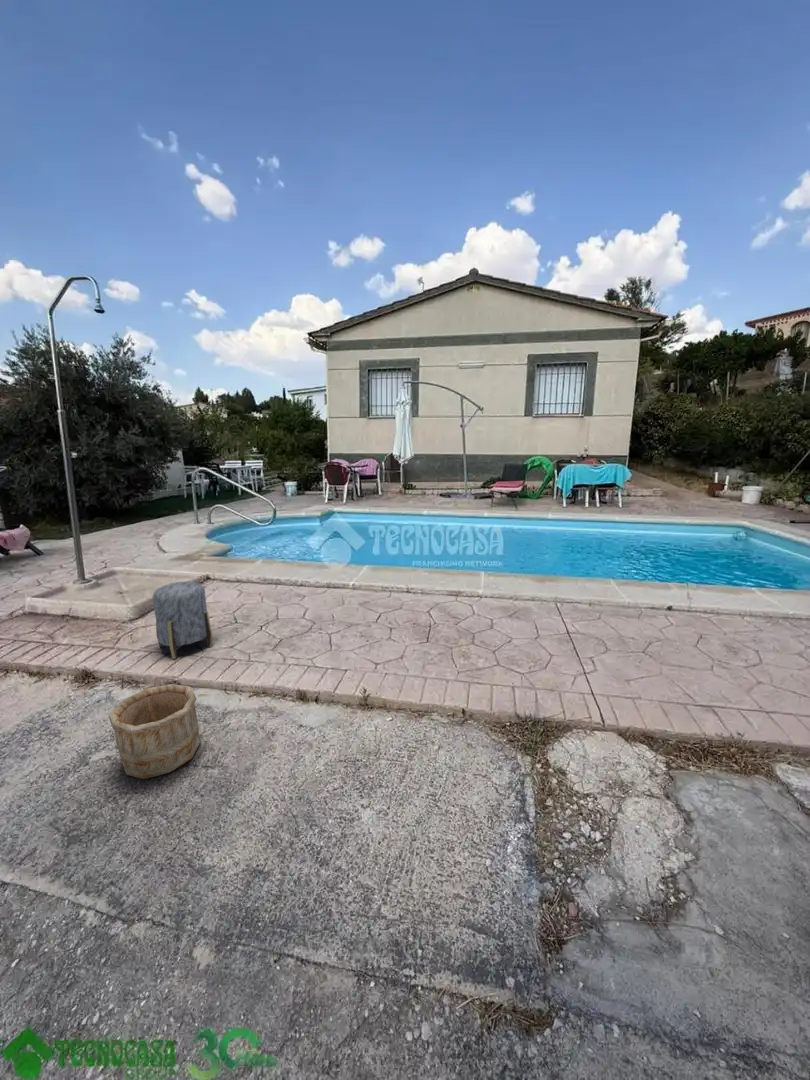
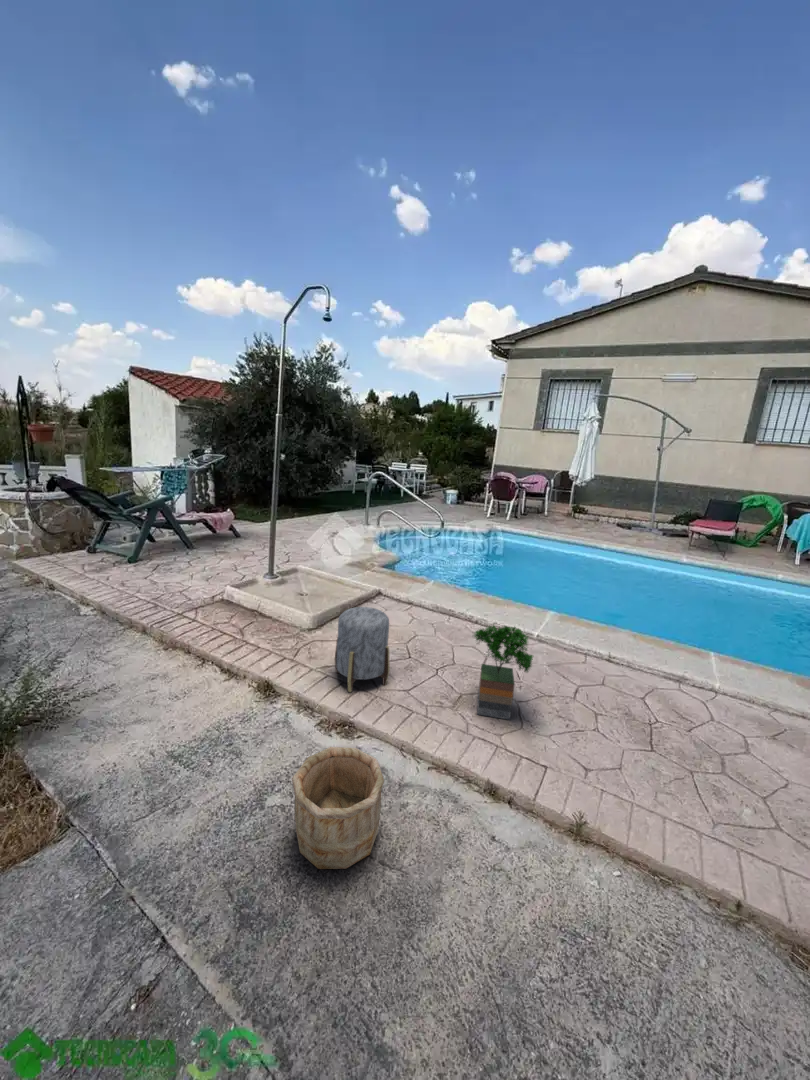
potted tree: none [280,572,332,650] -> present [475,625,533,720]

